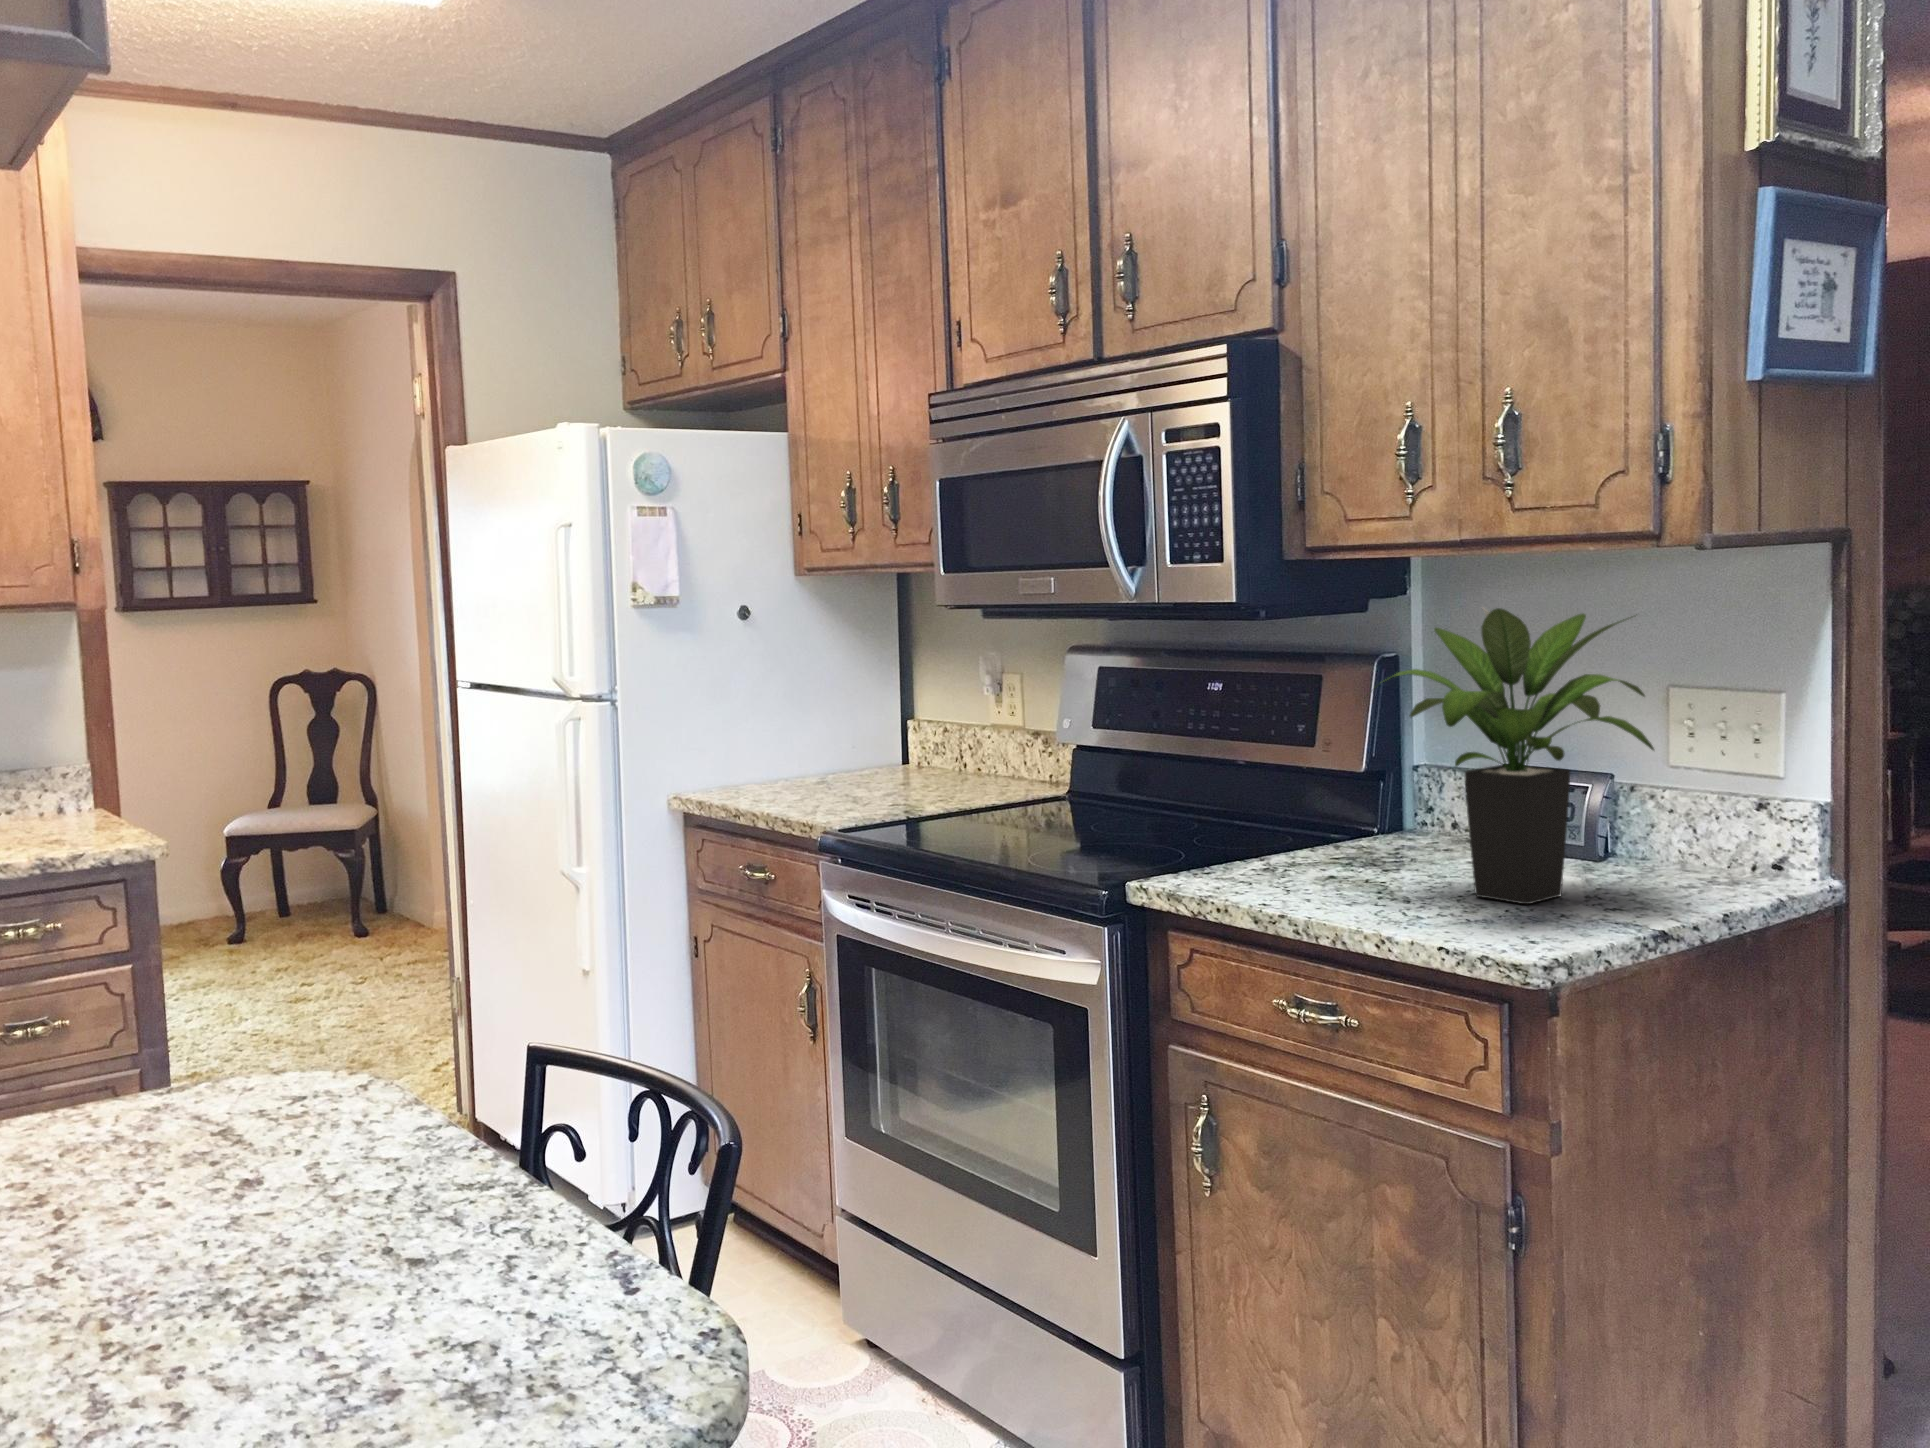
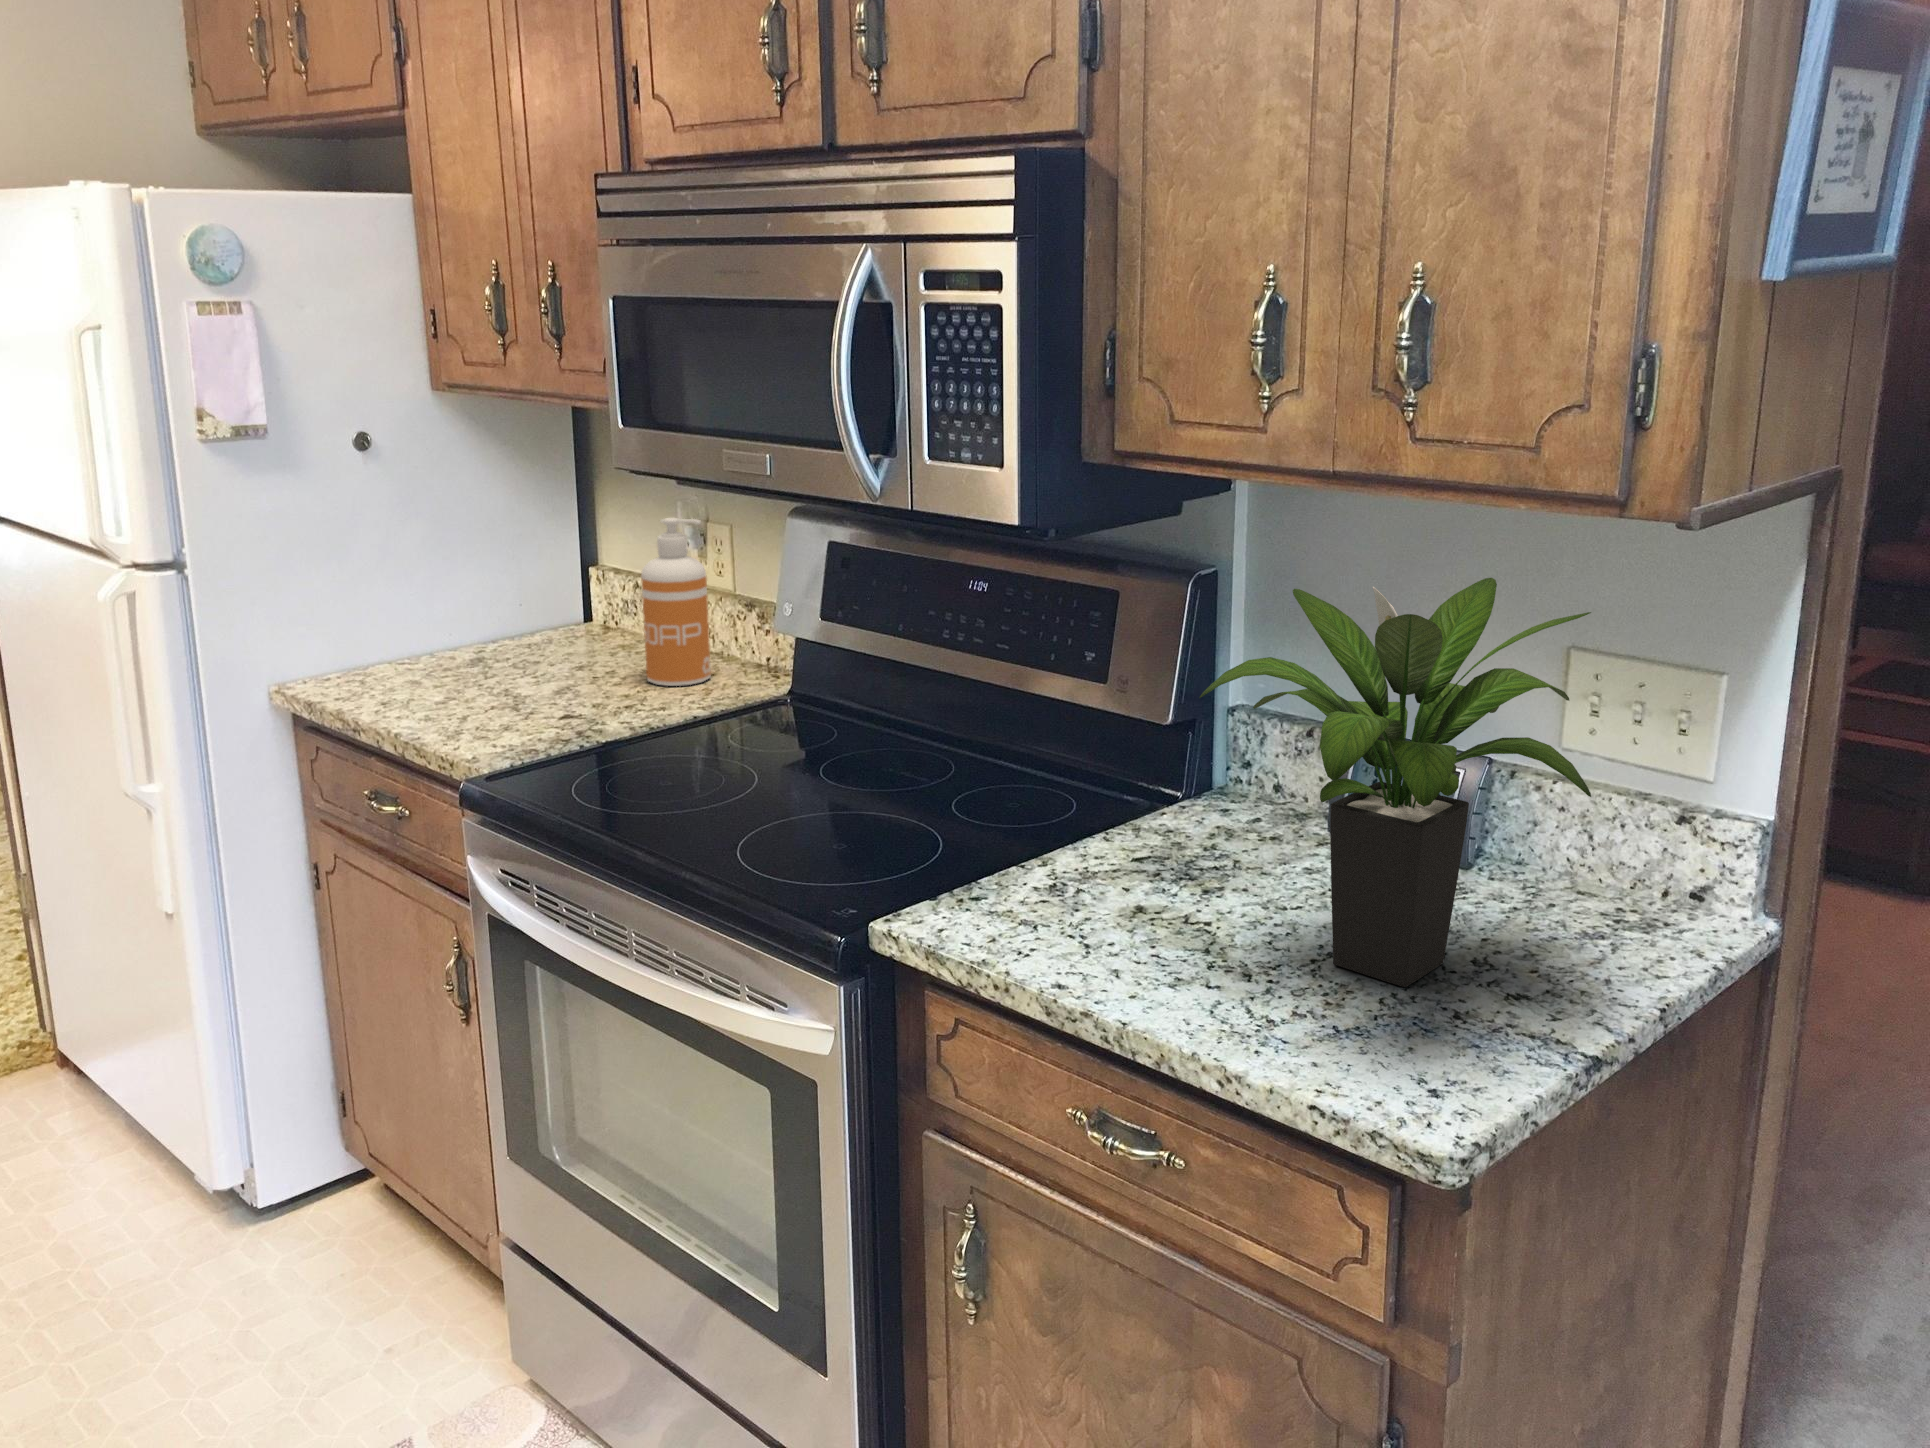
soap dispenser: none [952,662,1005,794] -> present [641,518,711,686]

